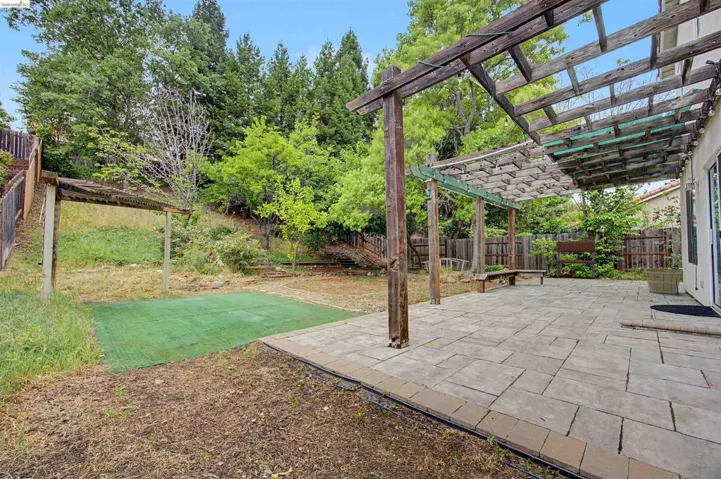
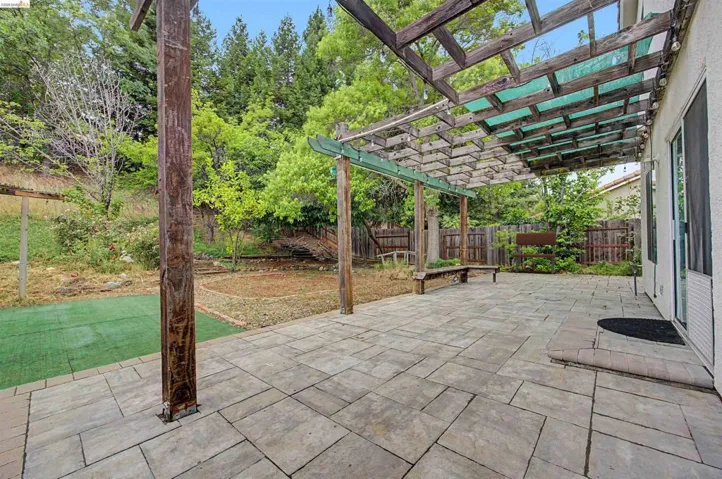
wooden bucket: present [644,269,682,294] -> none [600,264,641,293]

